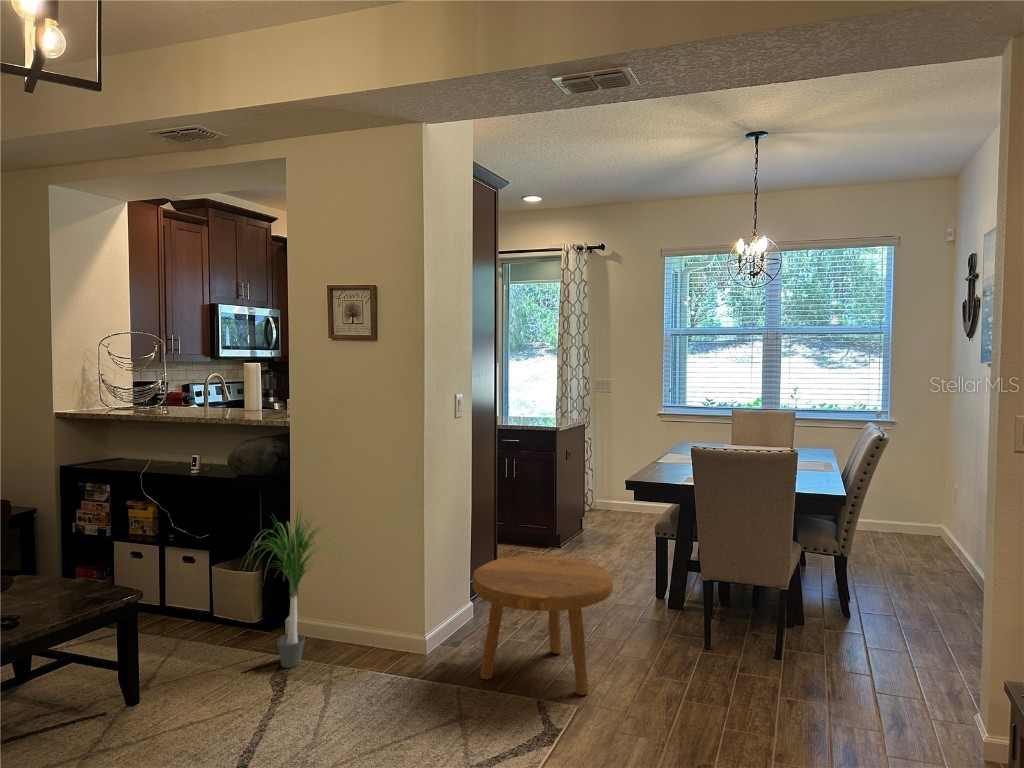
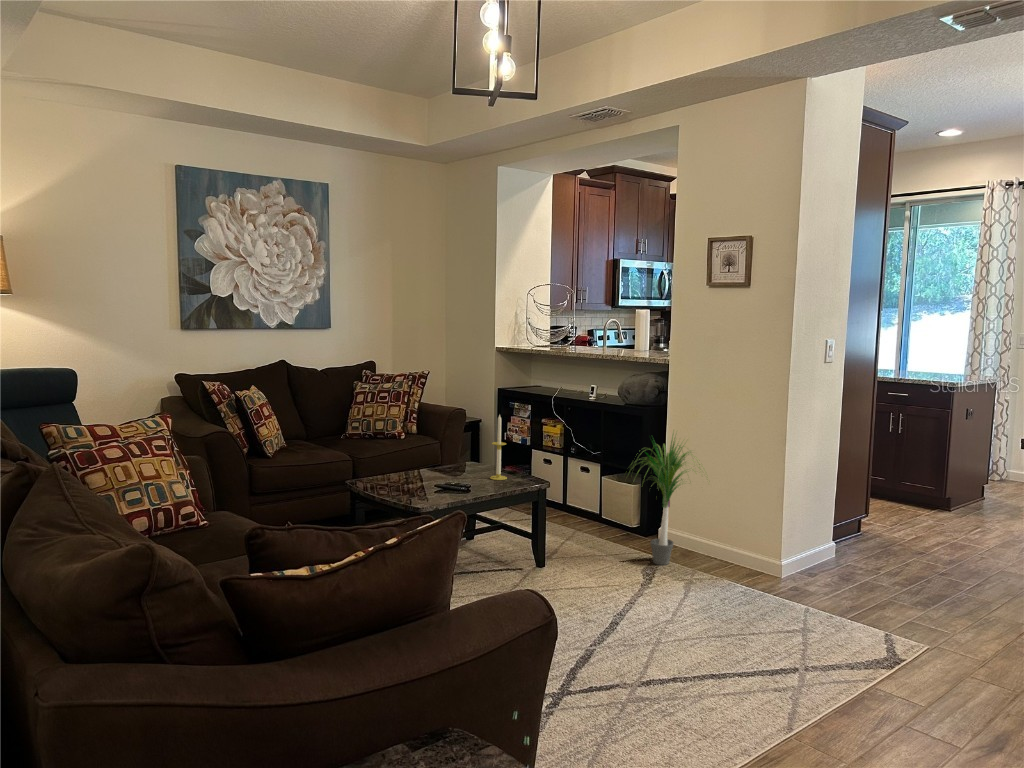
candle: none [46,511,74,603] -> present [490,415,507,480]
footstool: present [472,555,613,695] -> none [829,501,984,640]

